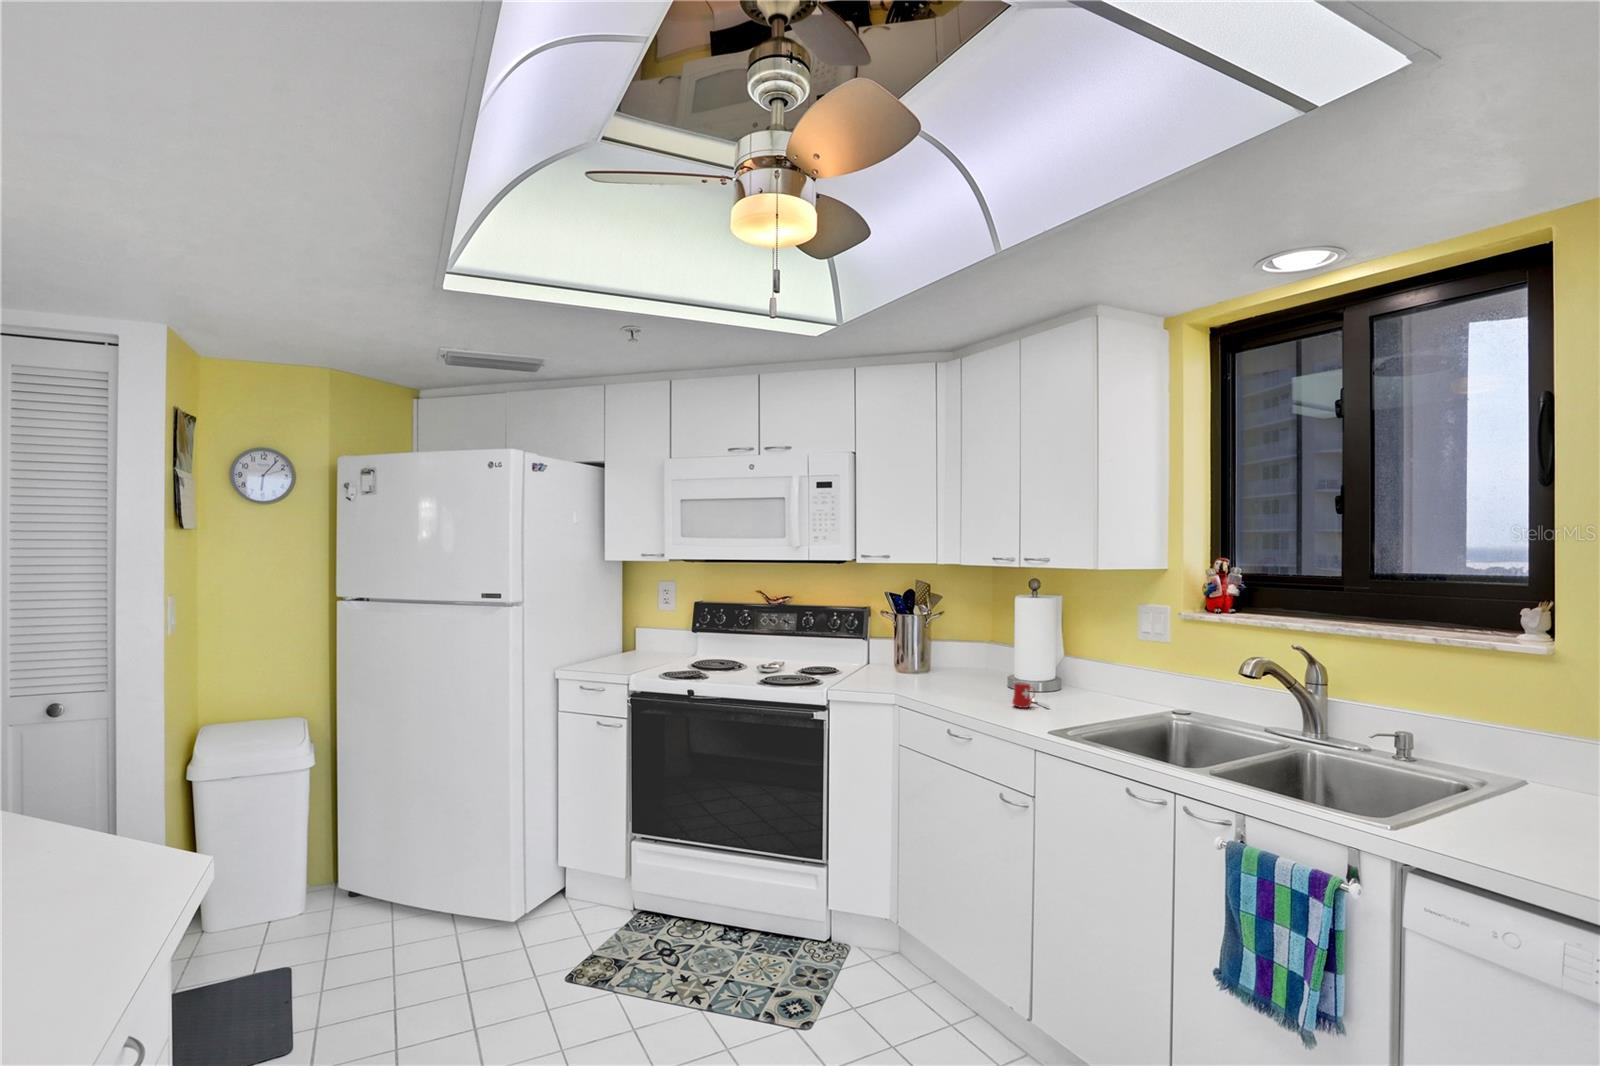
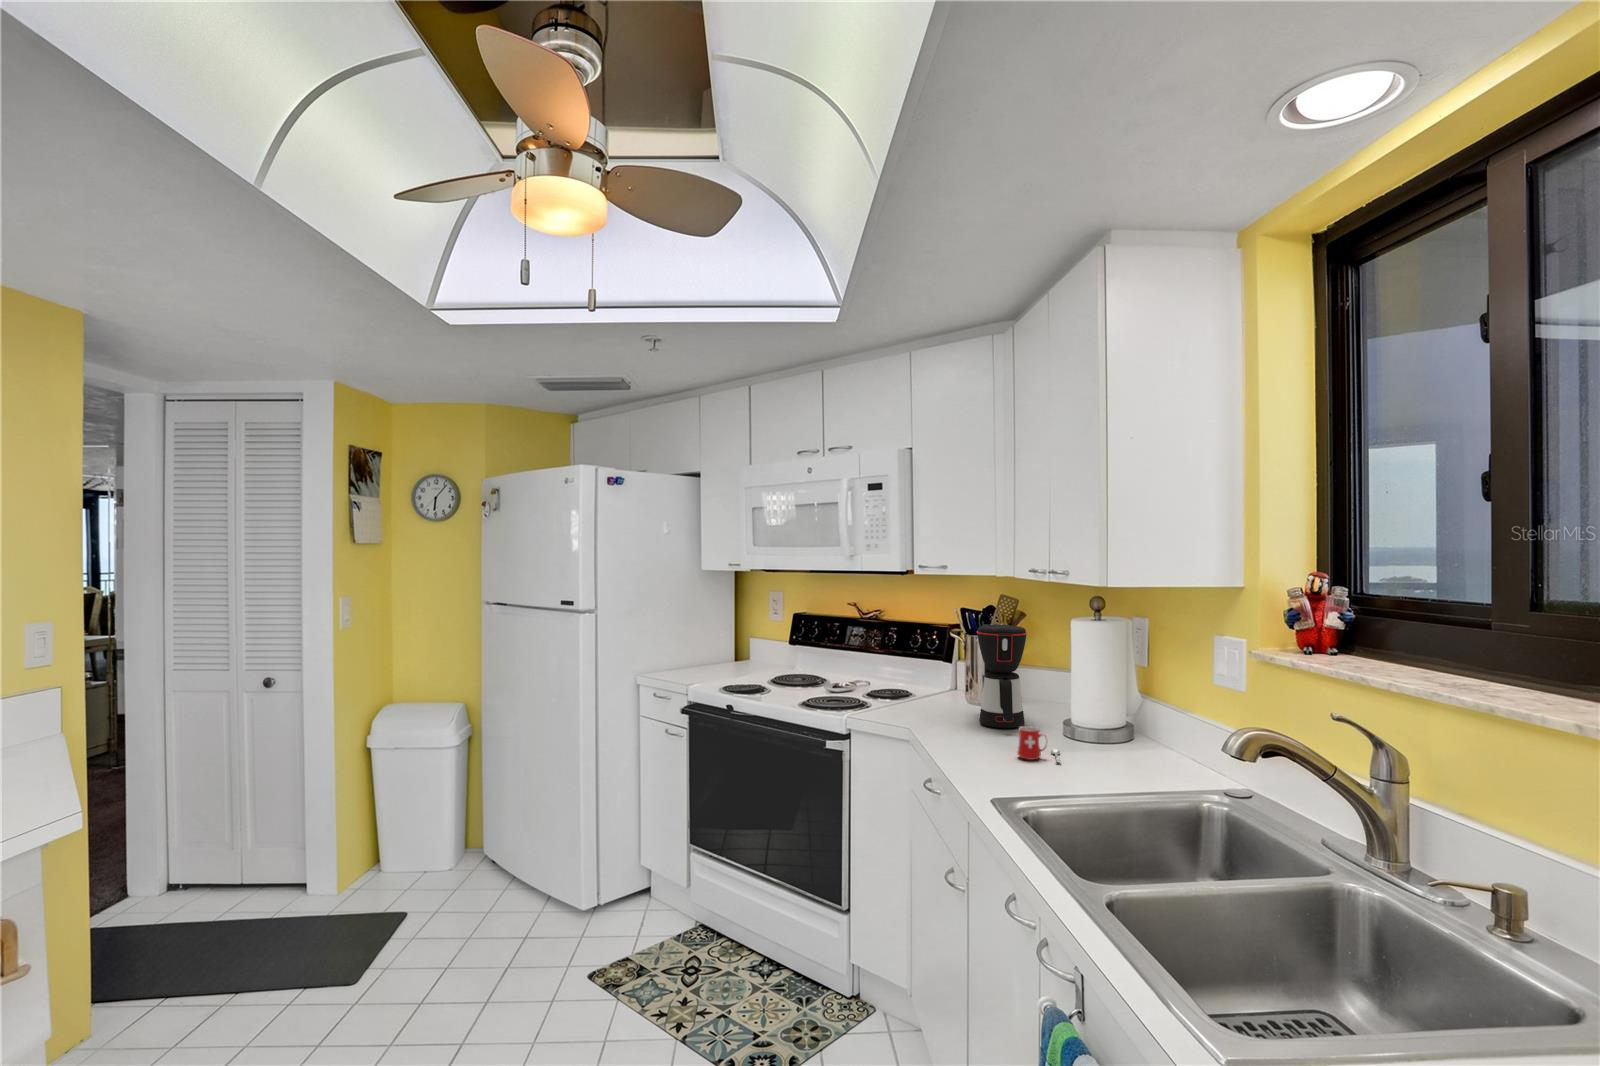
coffee maker: none [928,604,980,688] -> present [977,624,1027,728]

